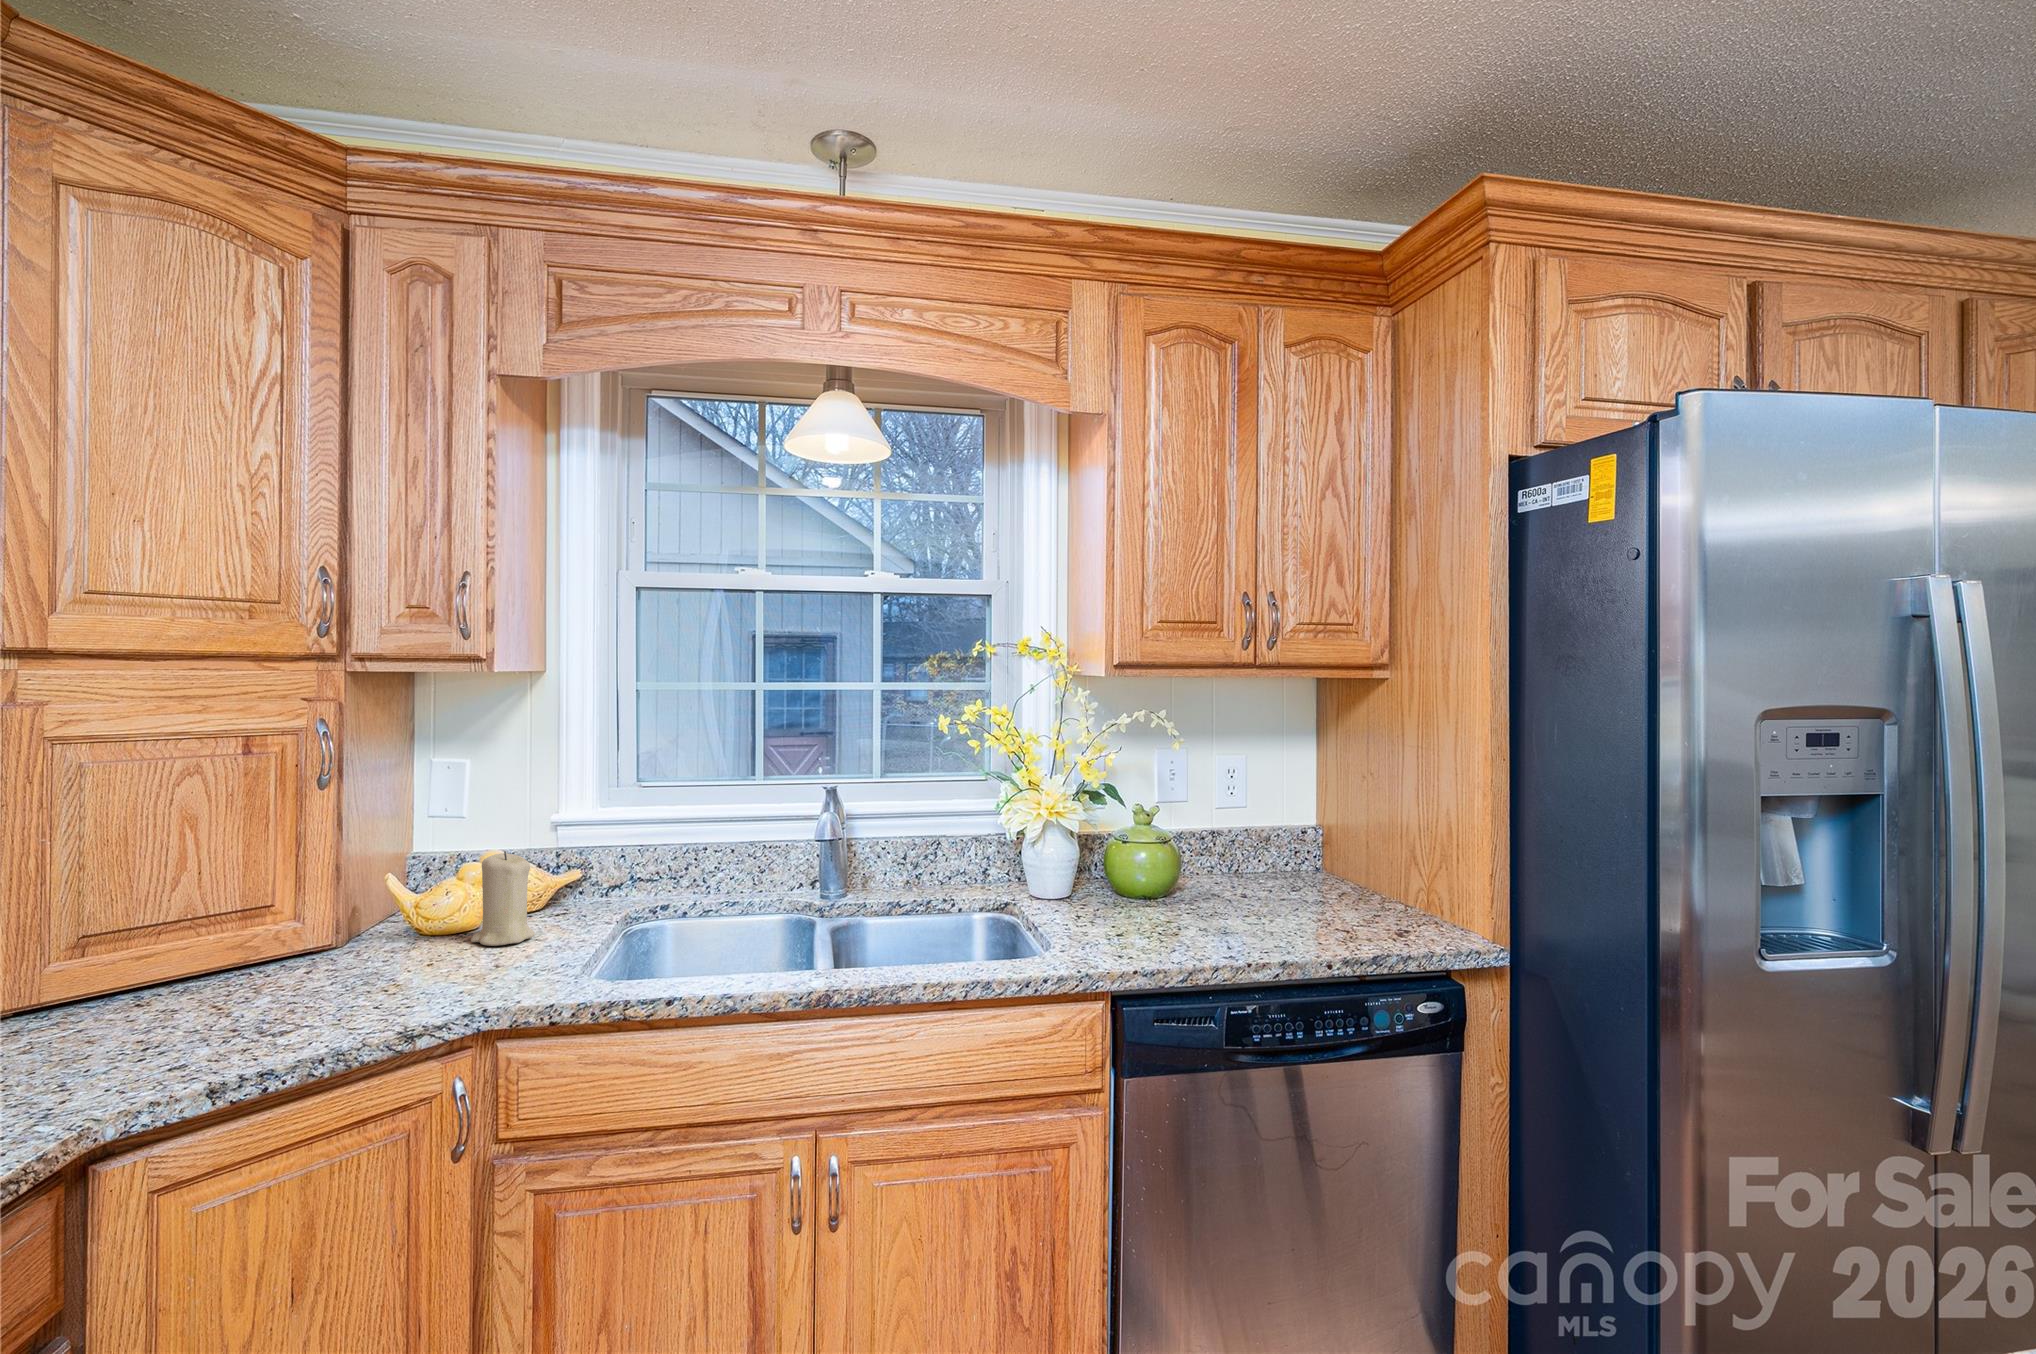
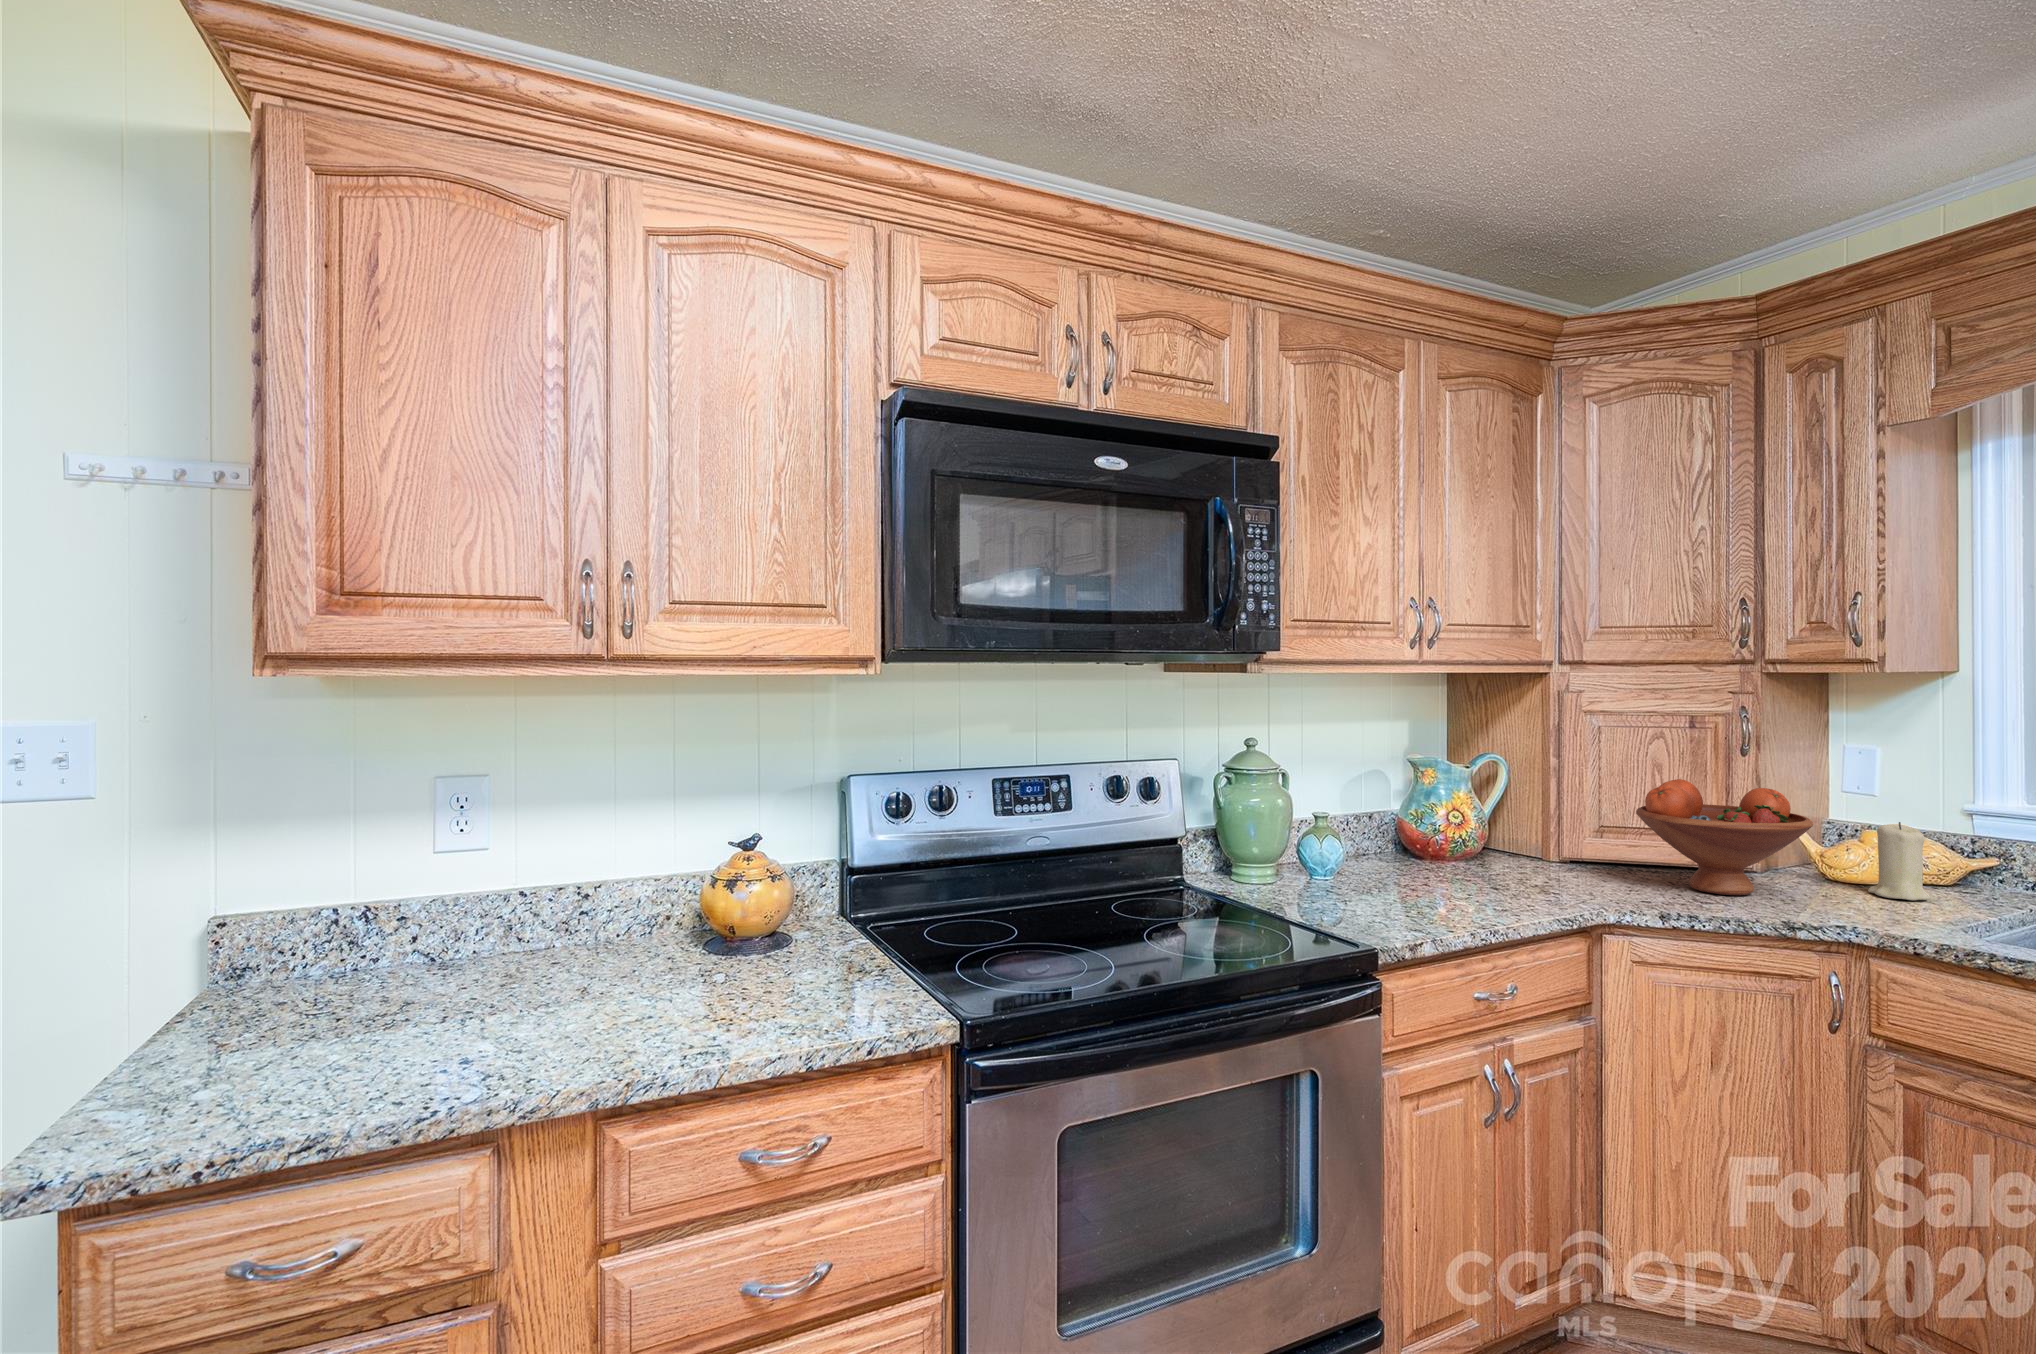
fruit bowl: none [155,834,421,1008] -> present [1636,779,1813,895]

